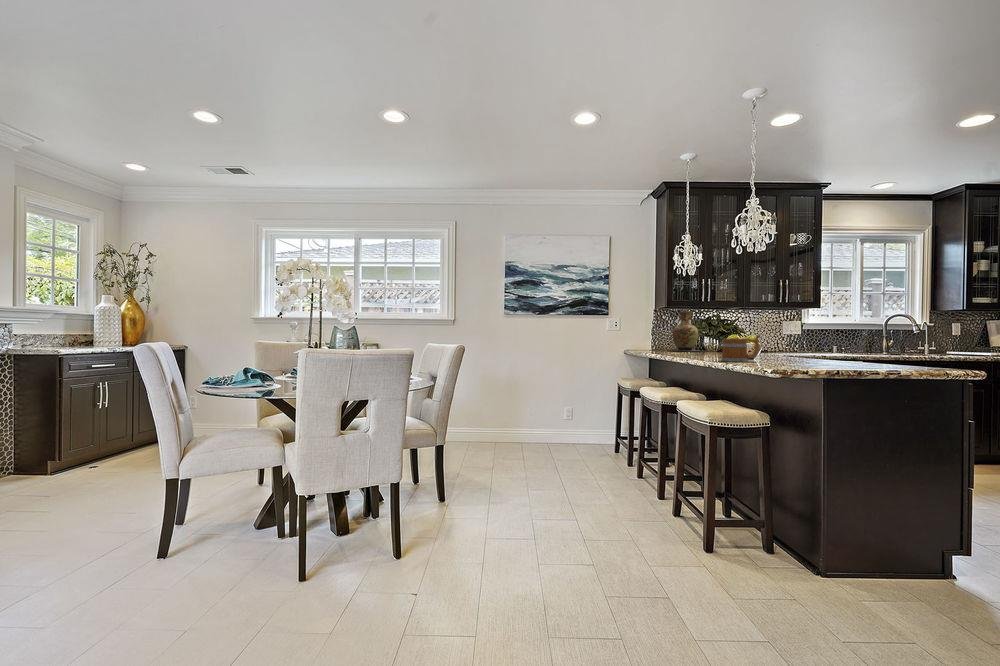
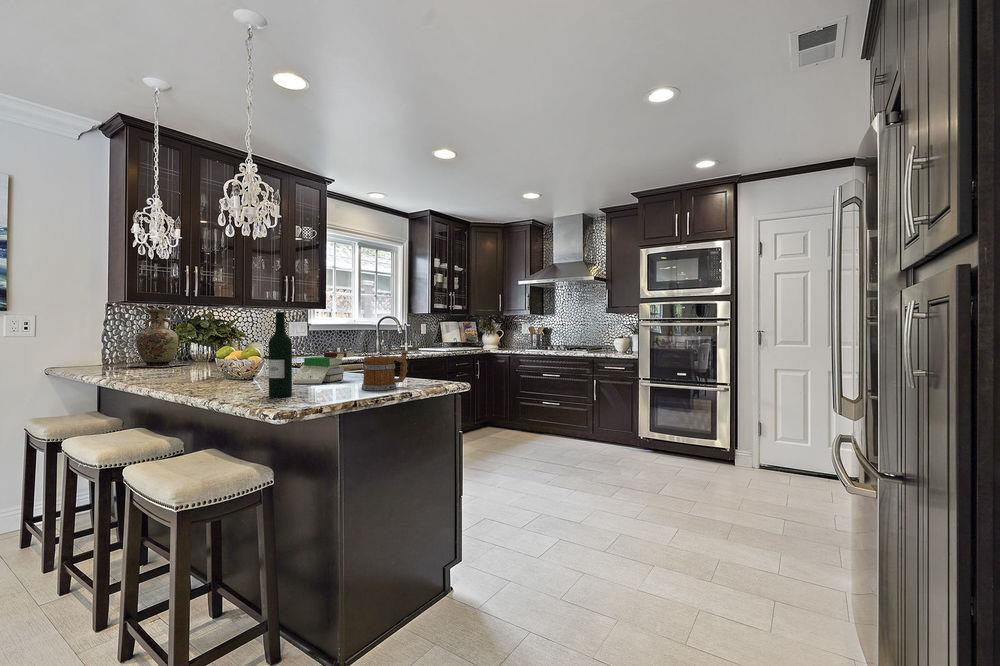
wine bottle: none [767,304,785,366] -> present [269,312,292,397]
mug: present [721,335,760,362] -> present [362,351,408,390]
book: none [786,339,844,363] -> present [293,352,354,384]

